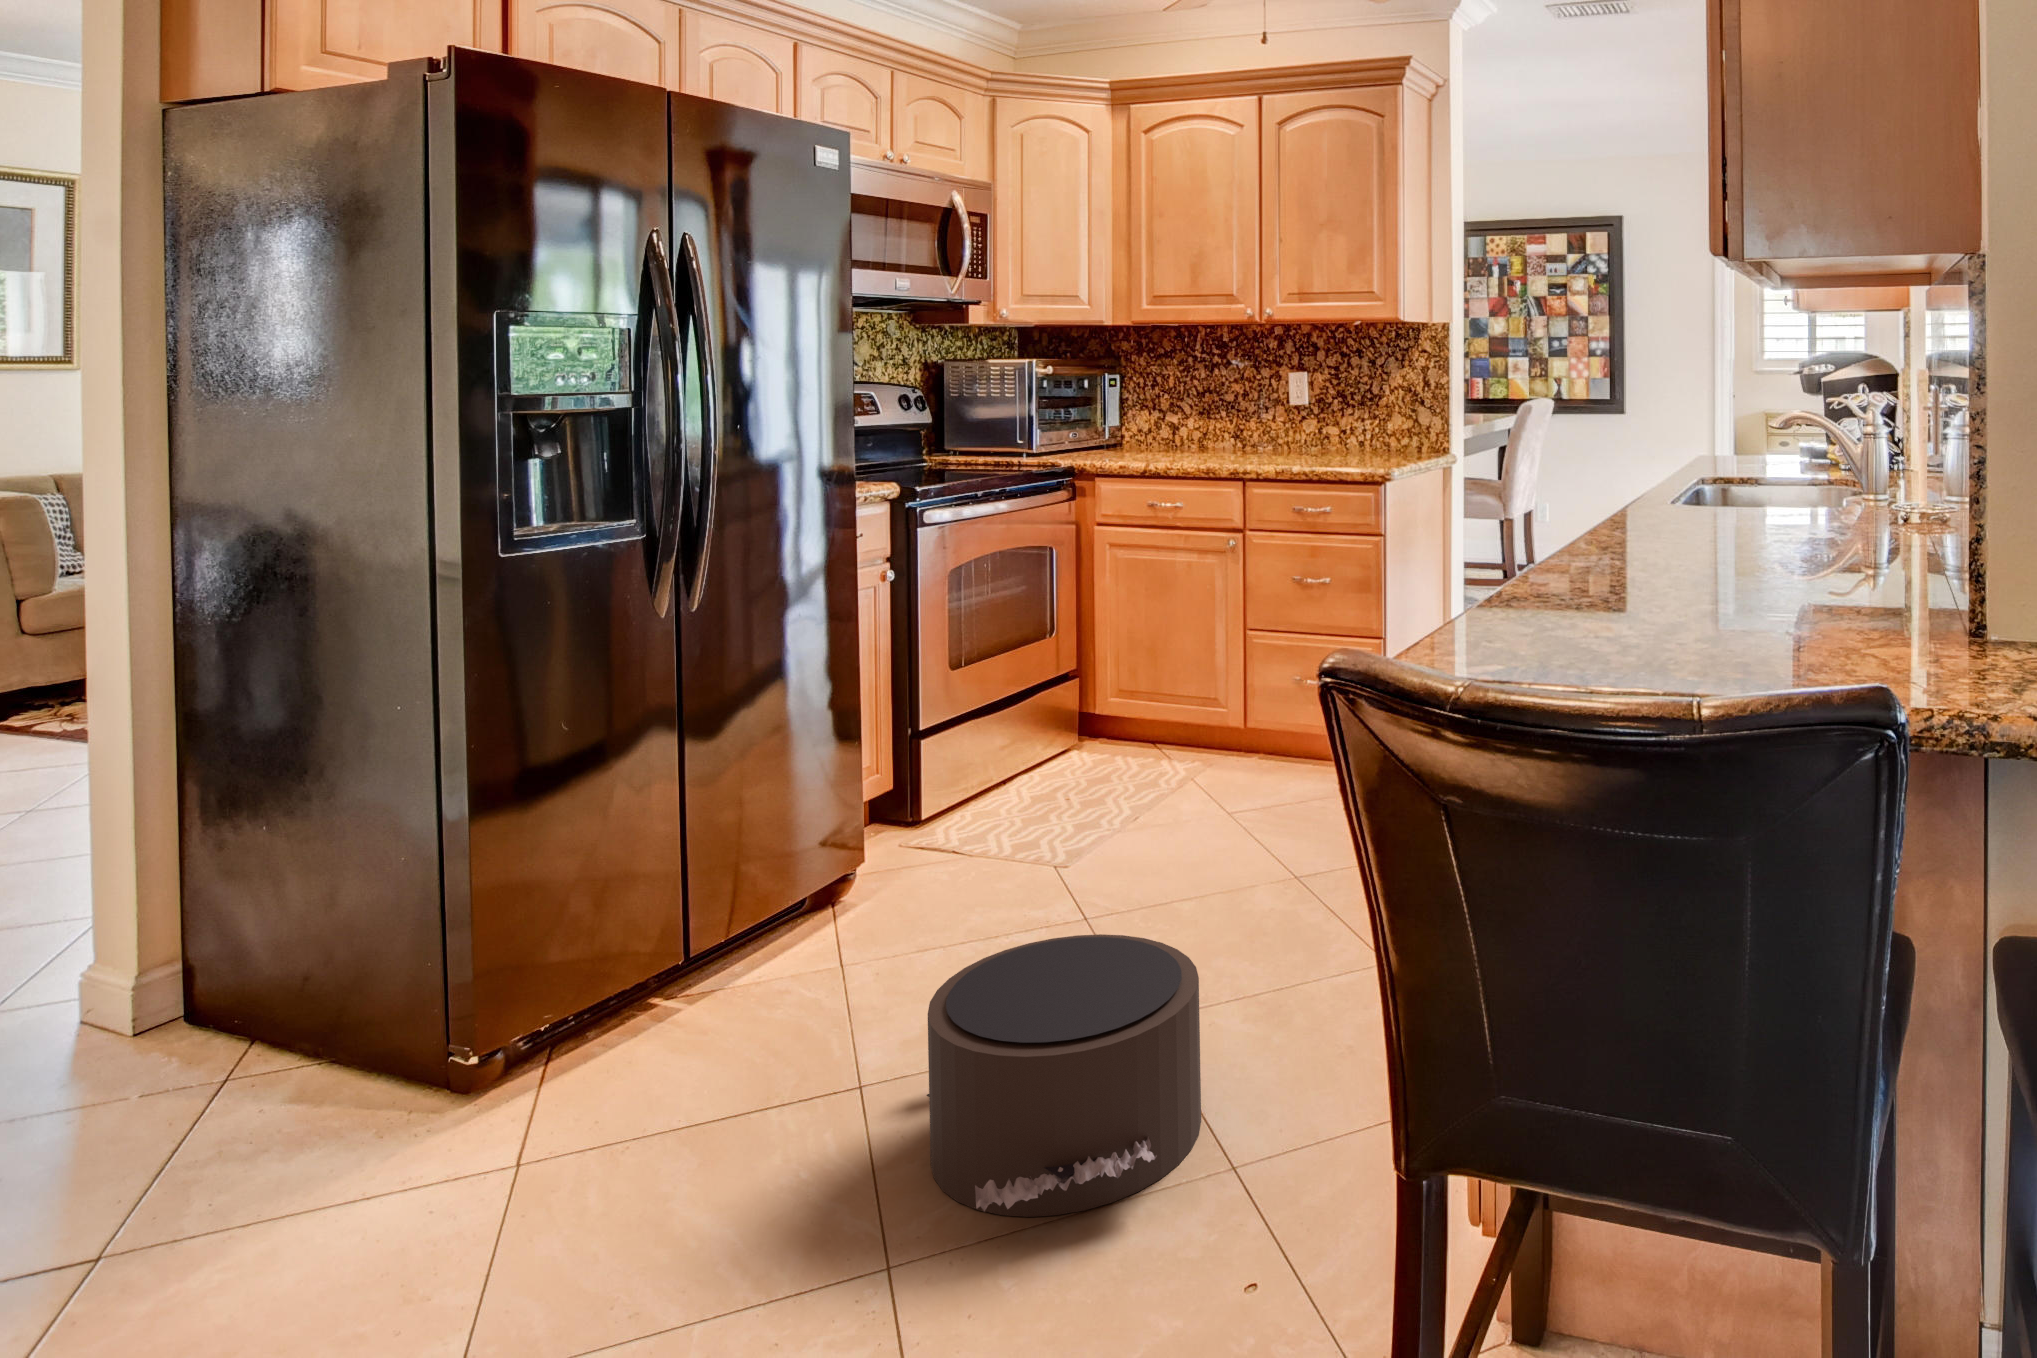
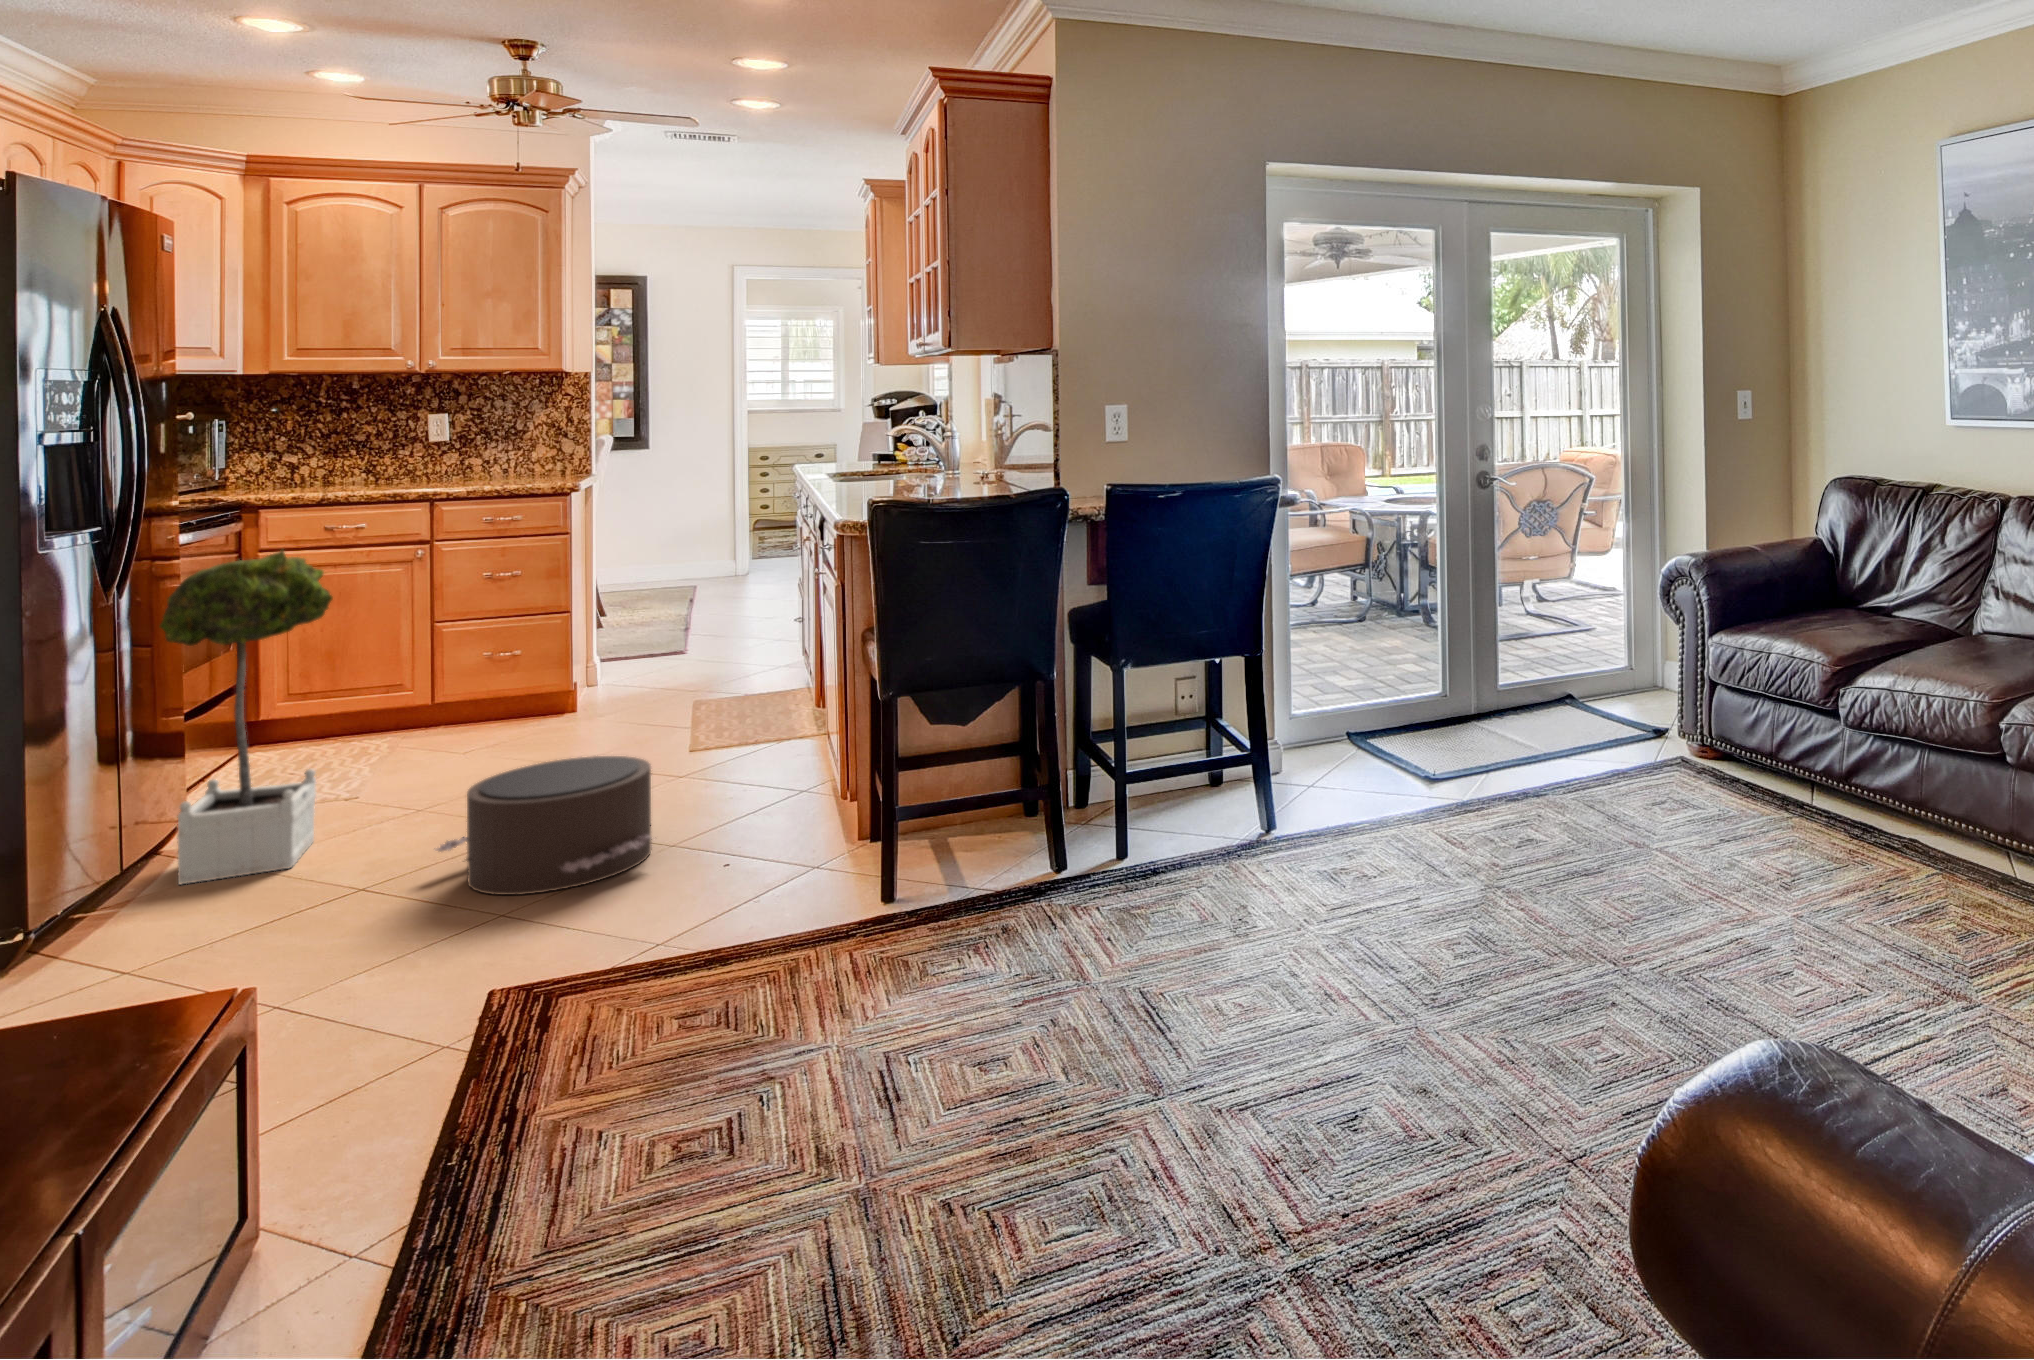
potted tree: none [742,553,950,988] -> present [160,550,333,884]

